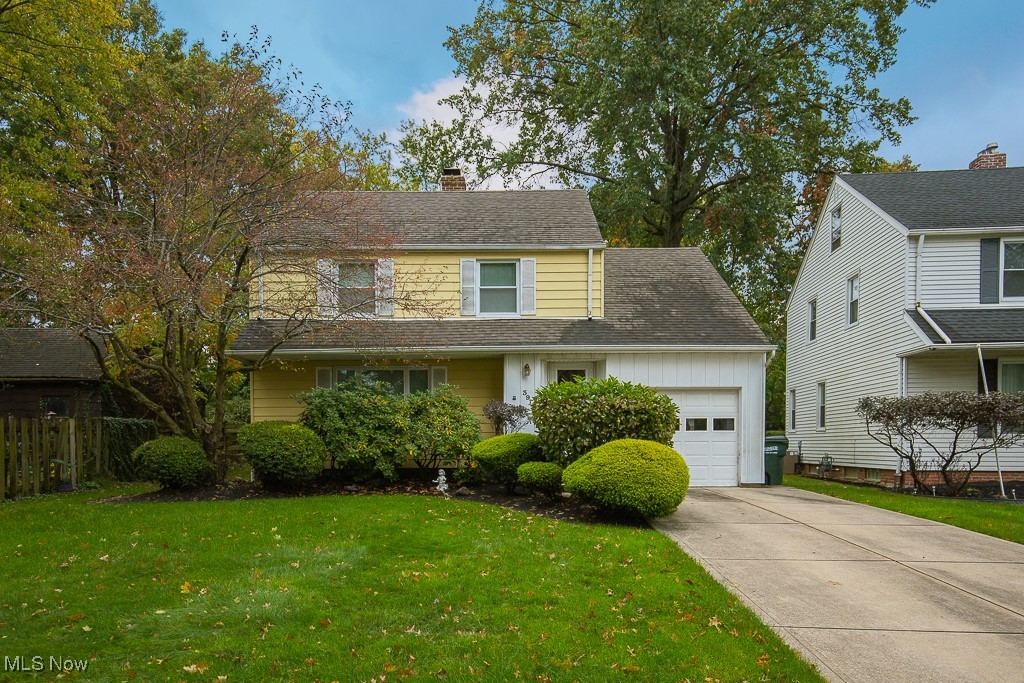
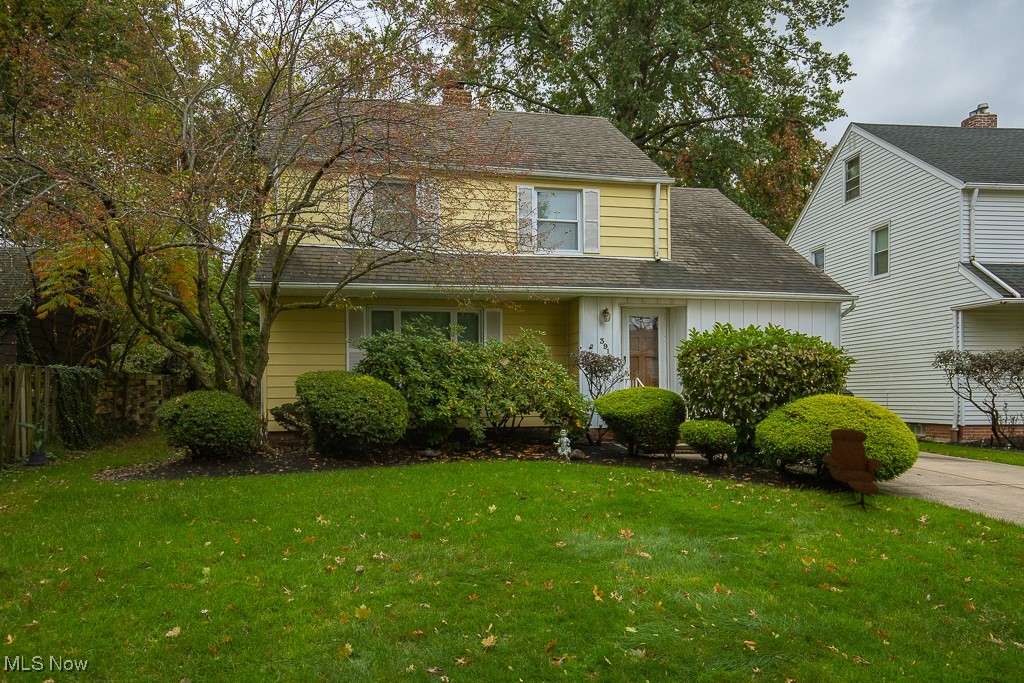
lounge chair: none [597,475,645,547] -> present [822,429,882,512]

